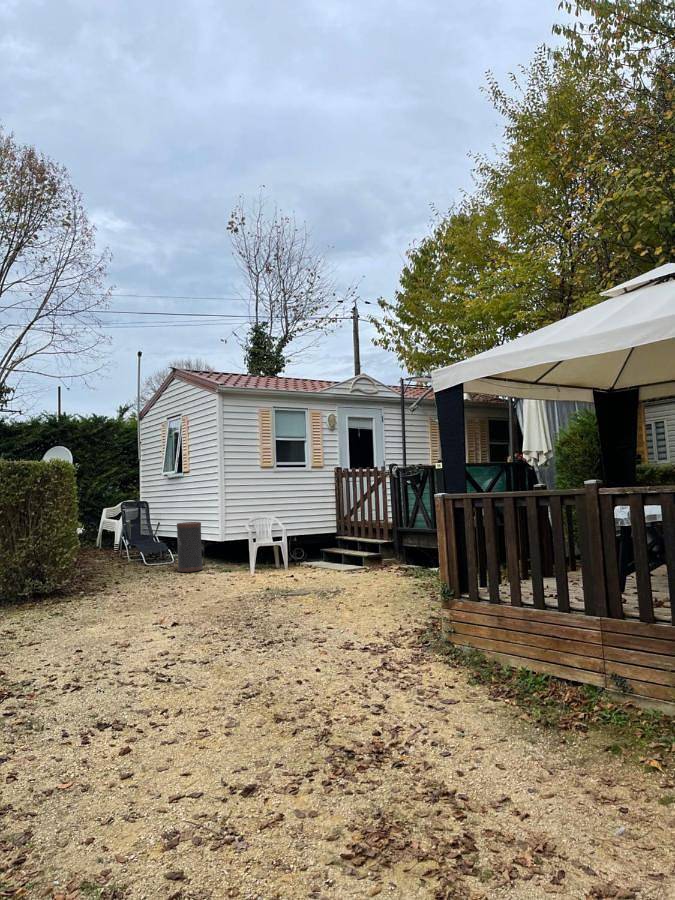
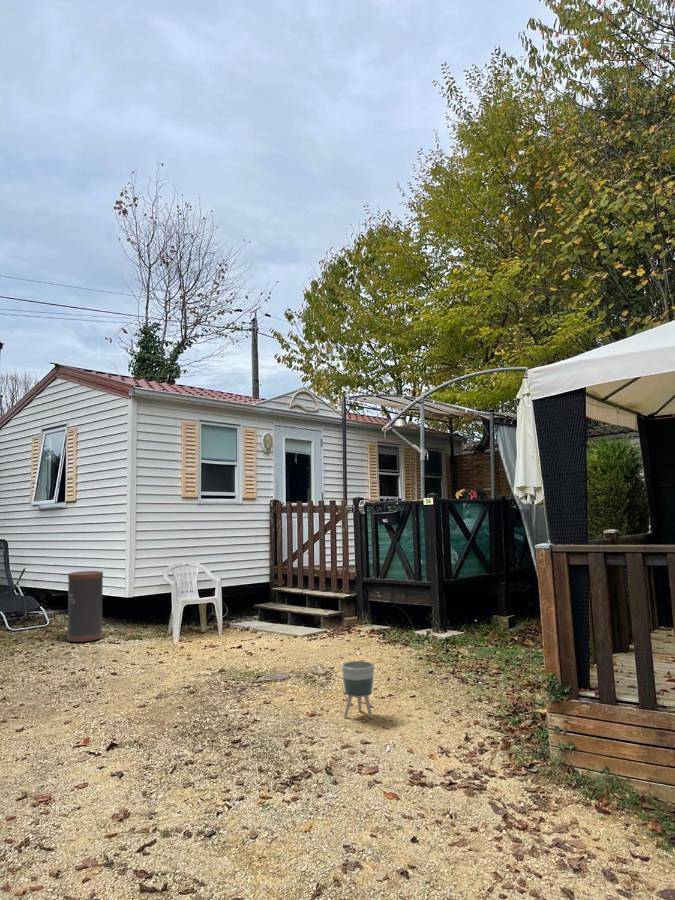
planter: none [329,578,352,616] -> present [342,661,374,718]

